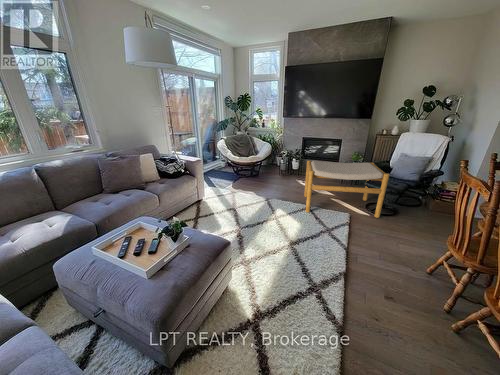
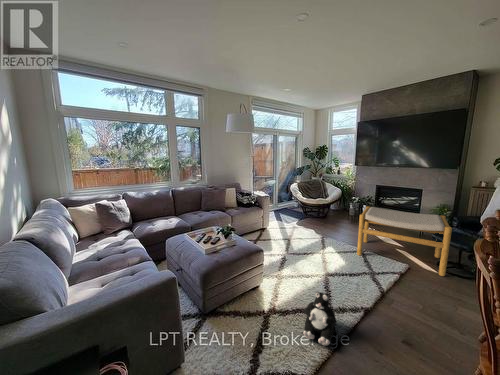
plush toy: none [299,279,342,342] -> present [303,292,336,345]

